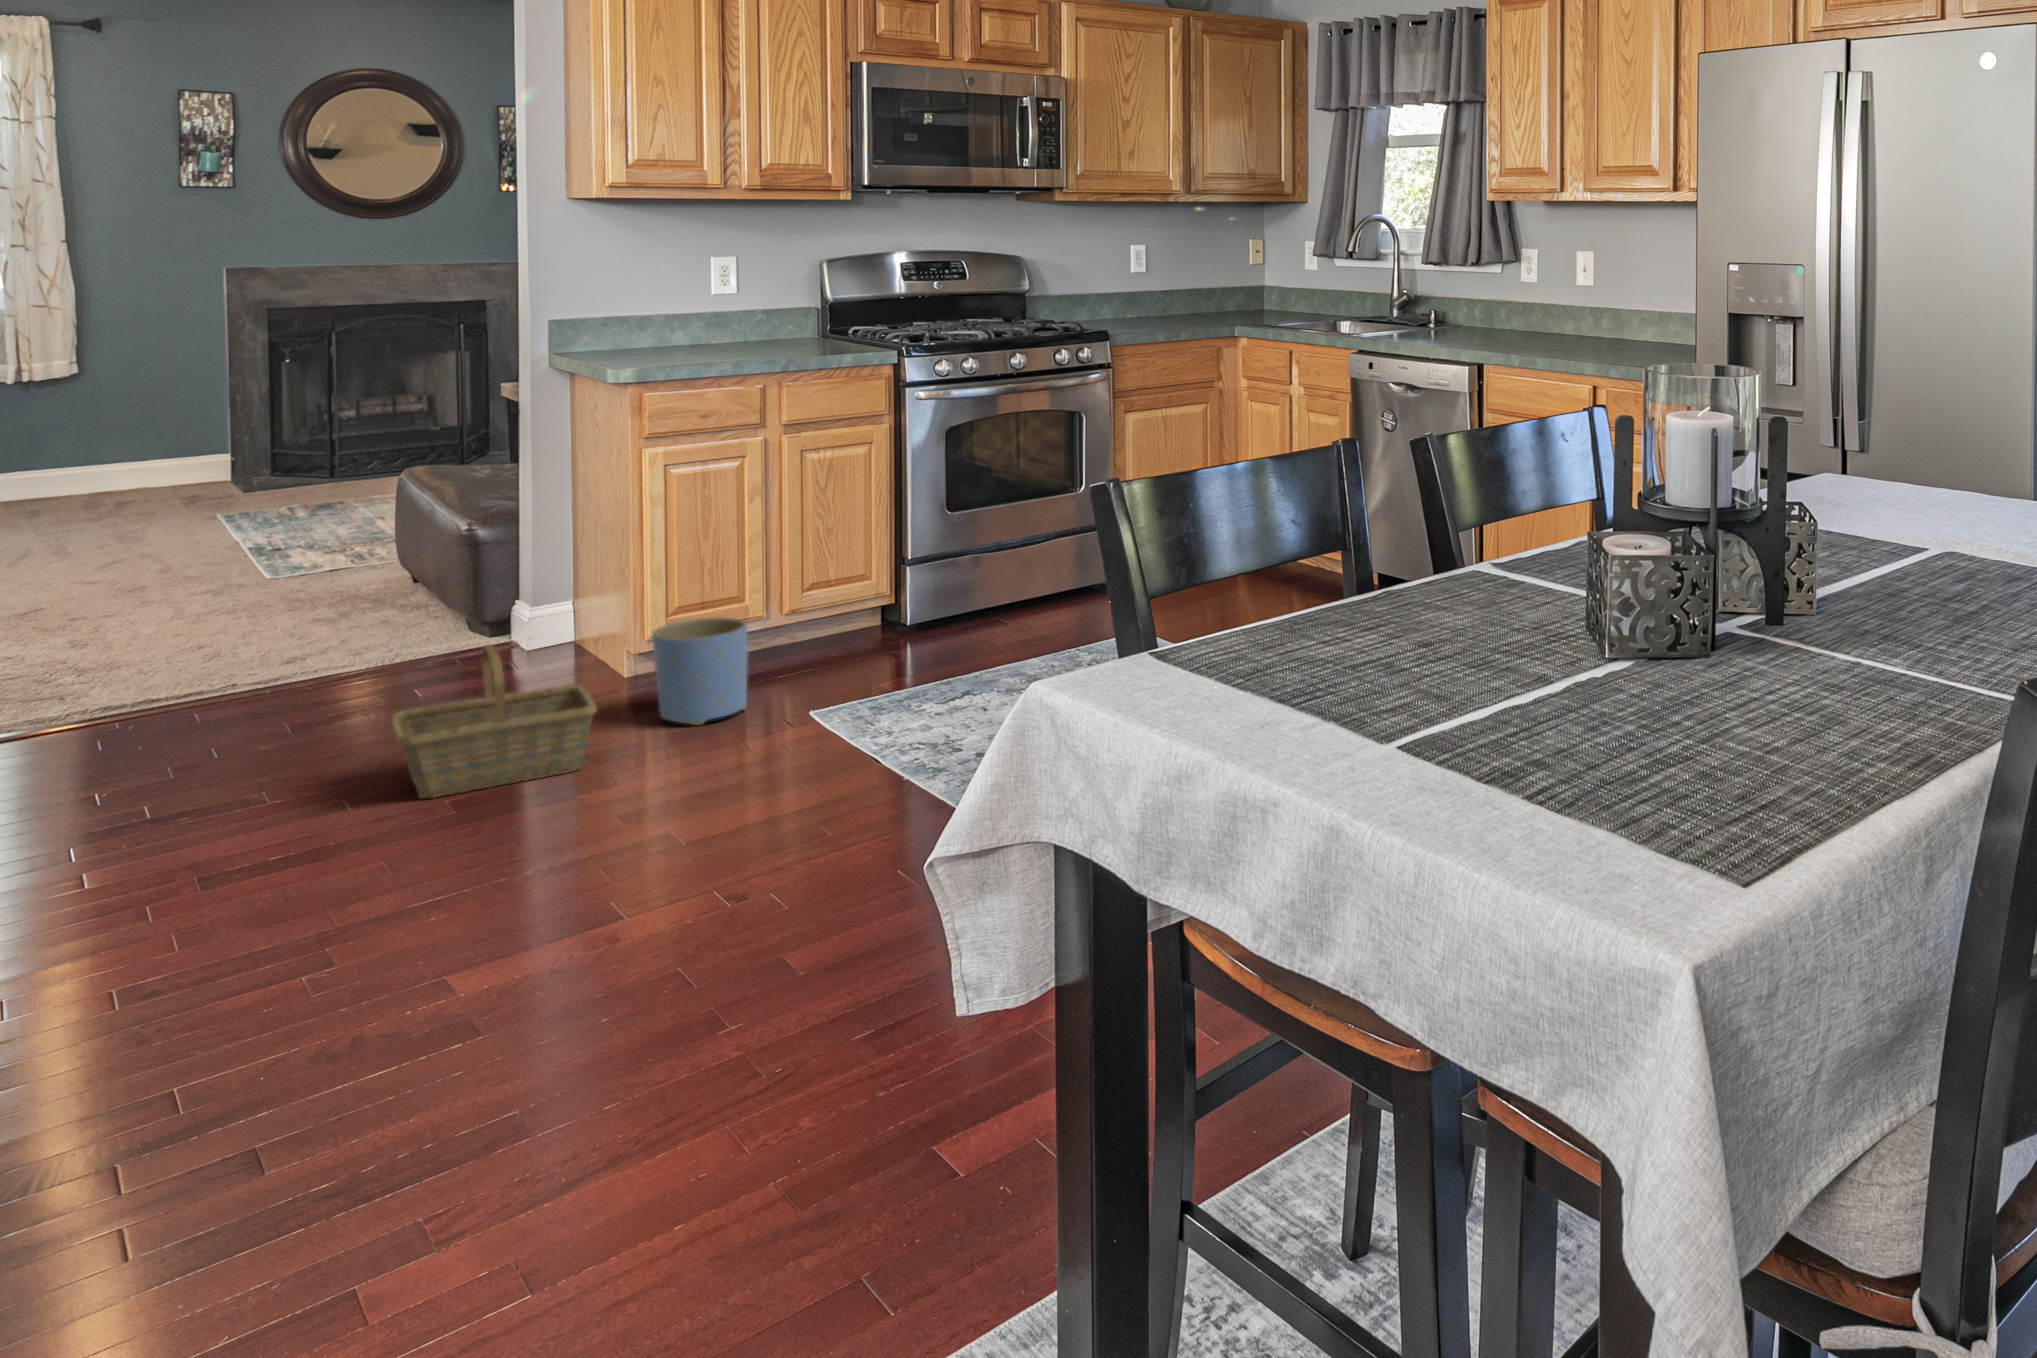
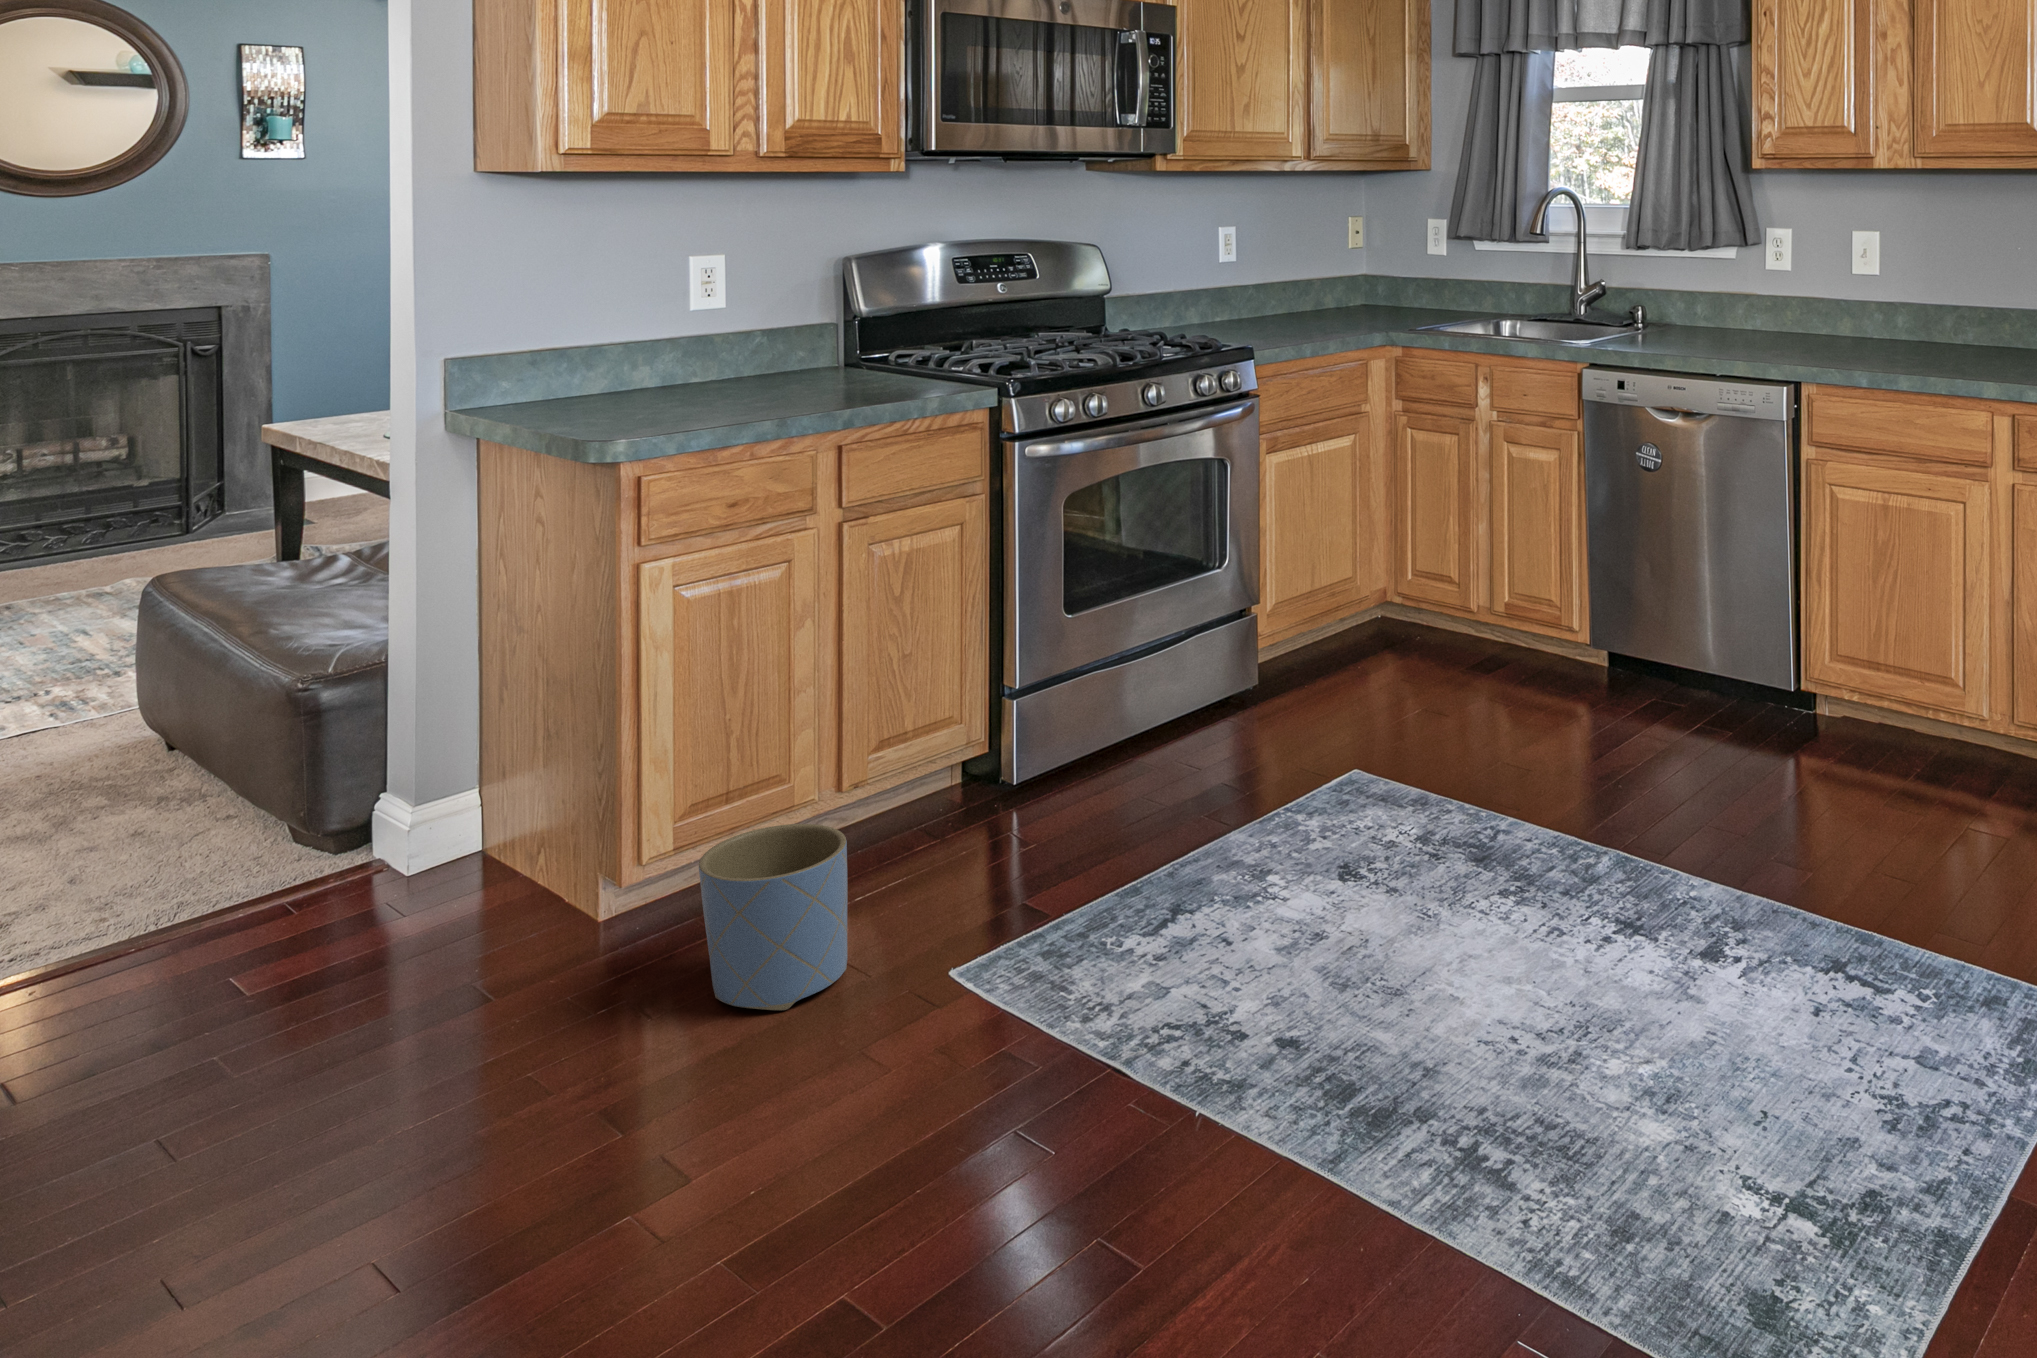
basket: present [391,645,596,798] -> none [275,937,645,1243]

